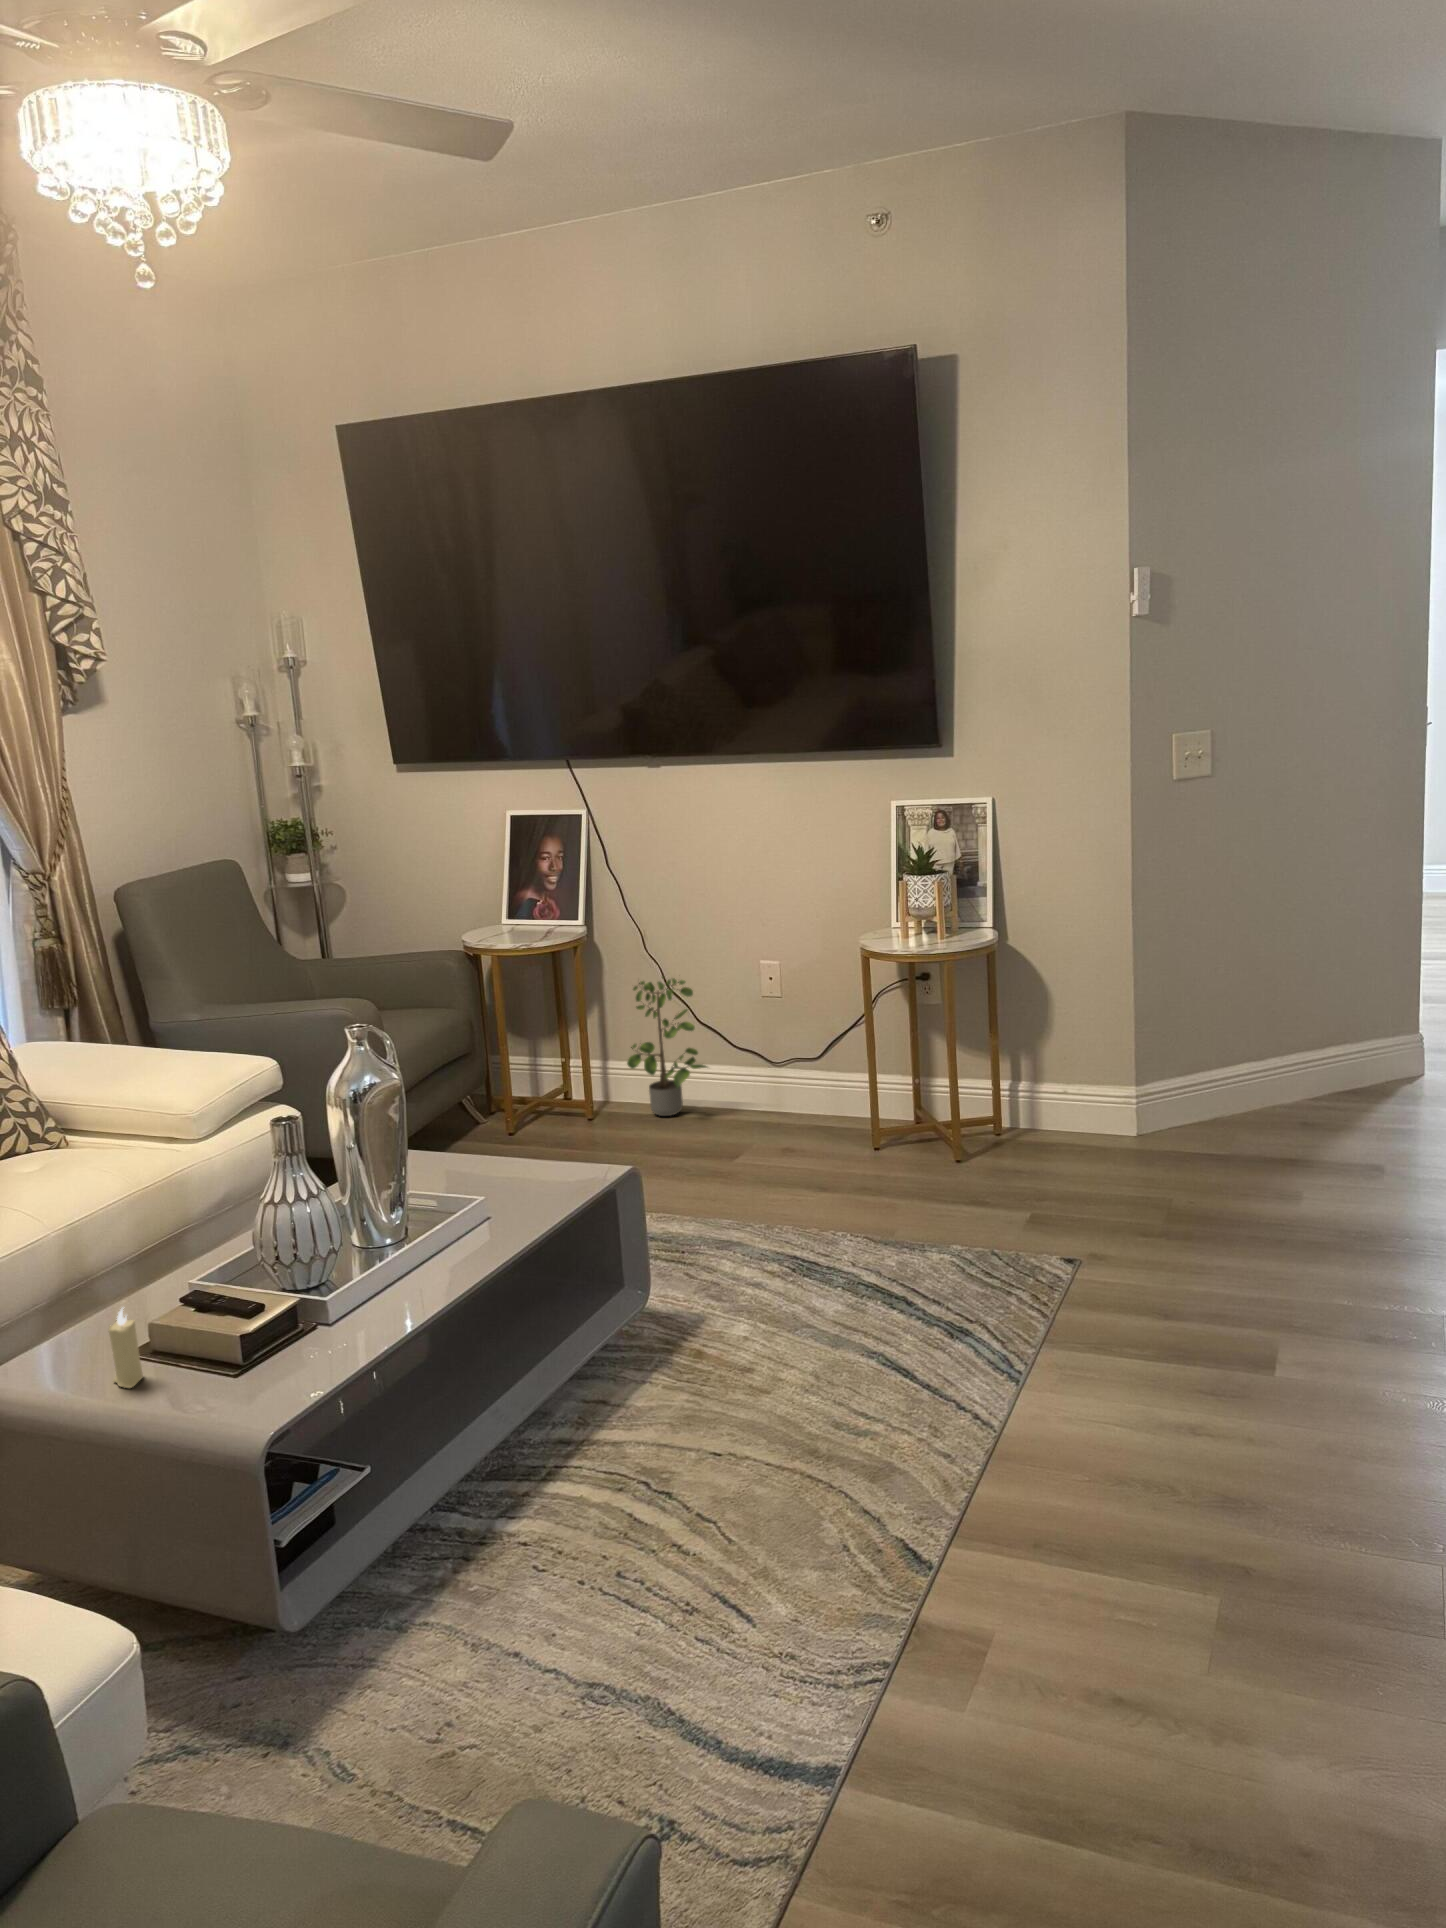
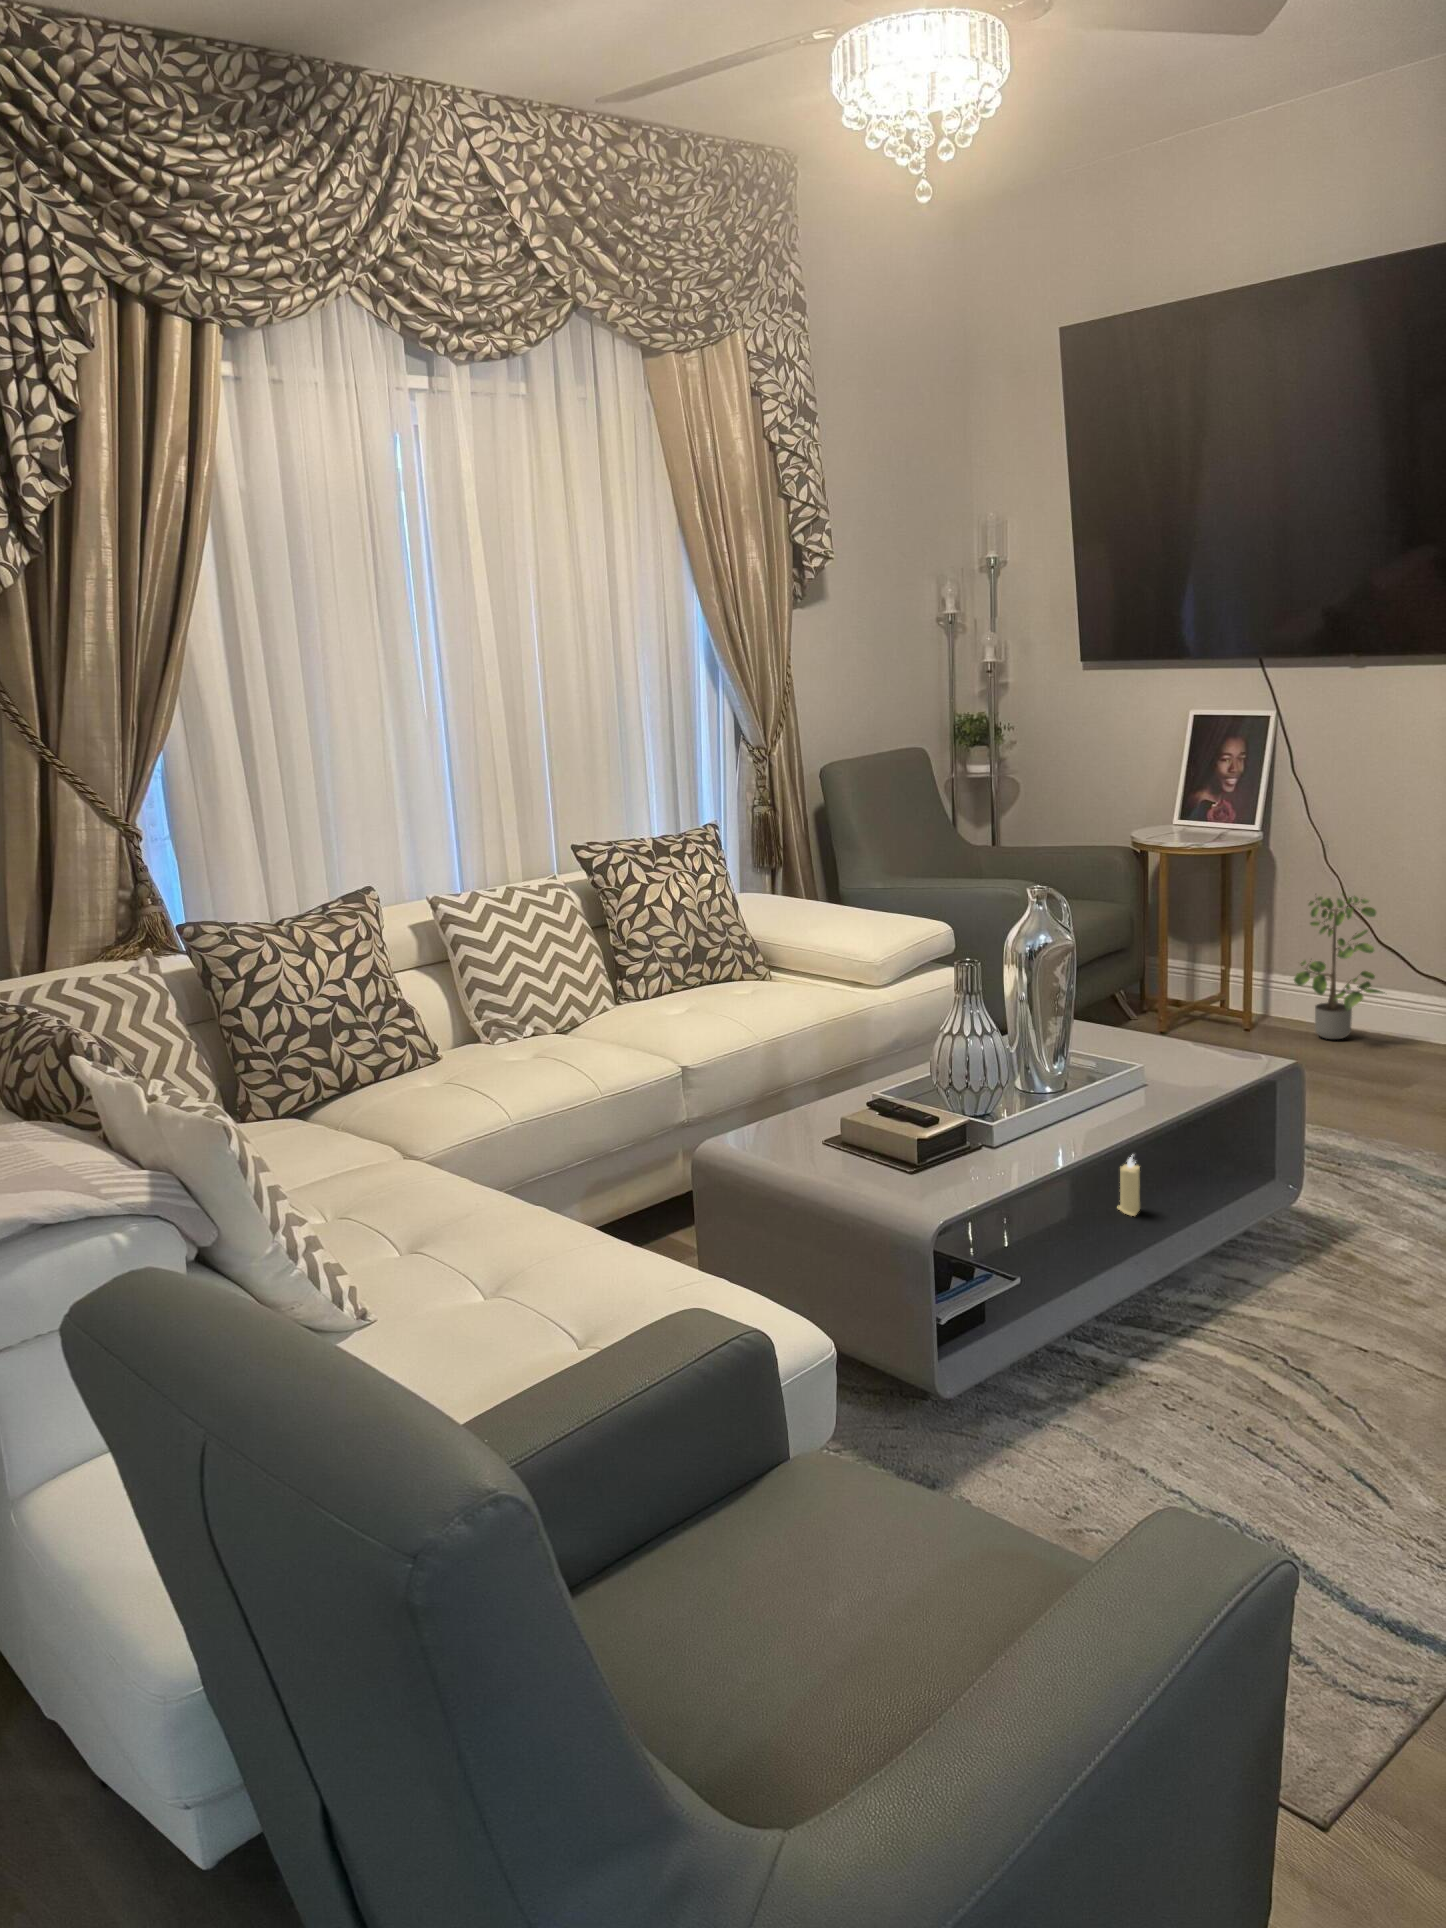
candle: present [109,1308,143,1388] -> present [1118,1156,1140,1216]

